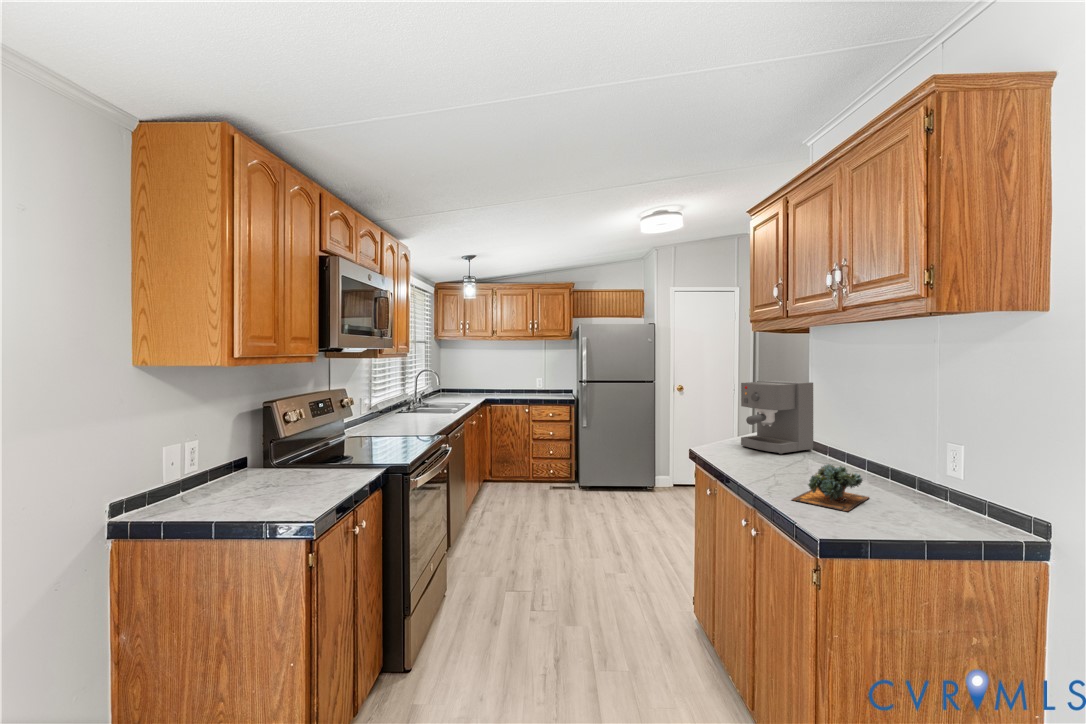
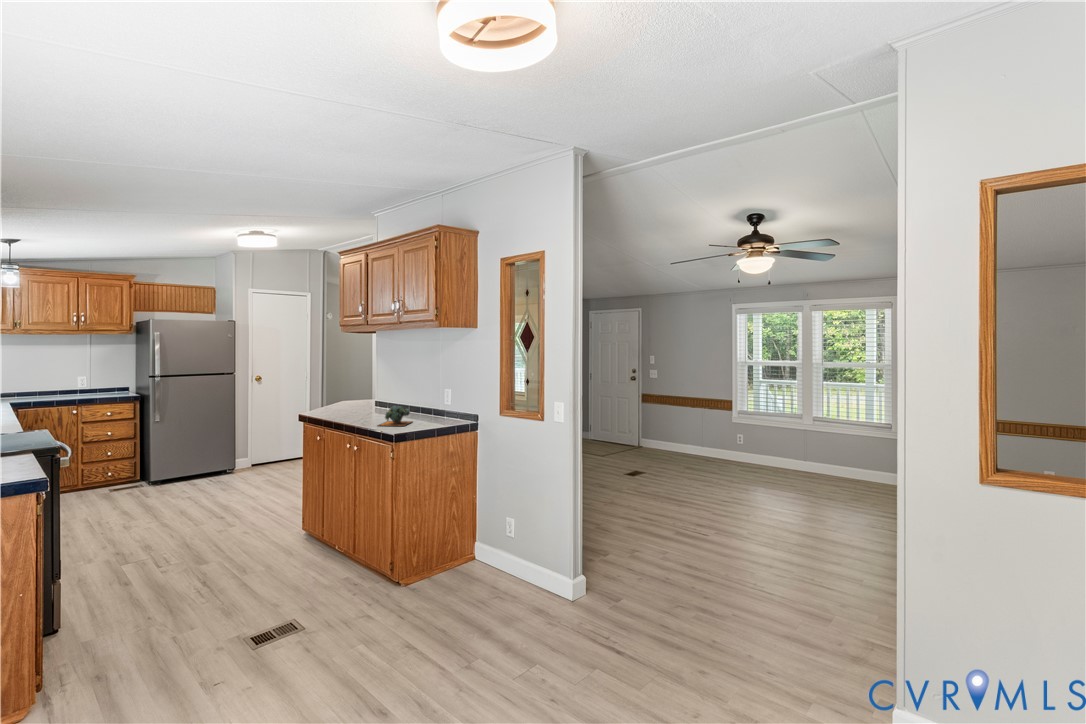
coffee maker: present [741,380,813,454] -> none [334,366,379,412]

